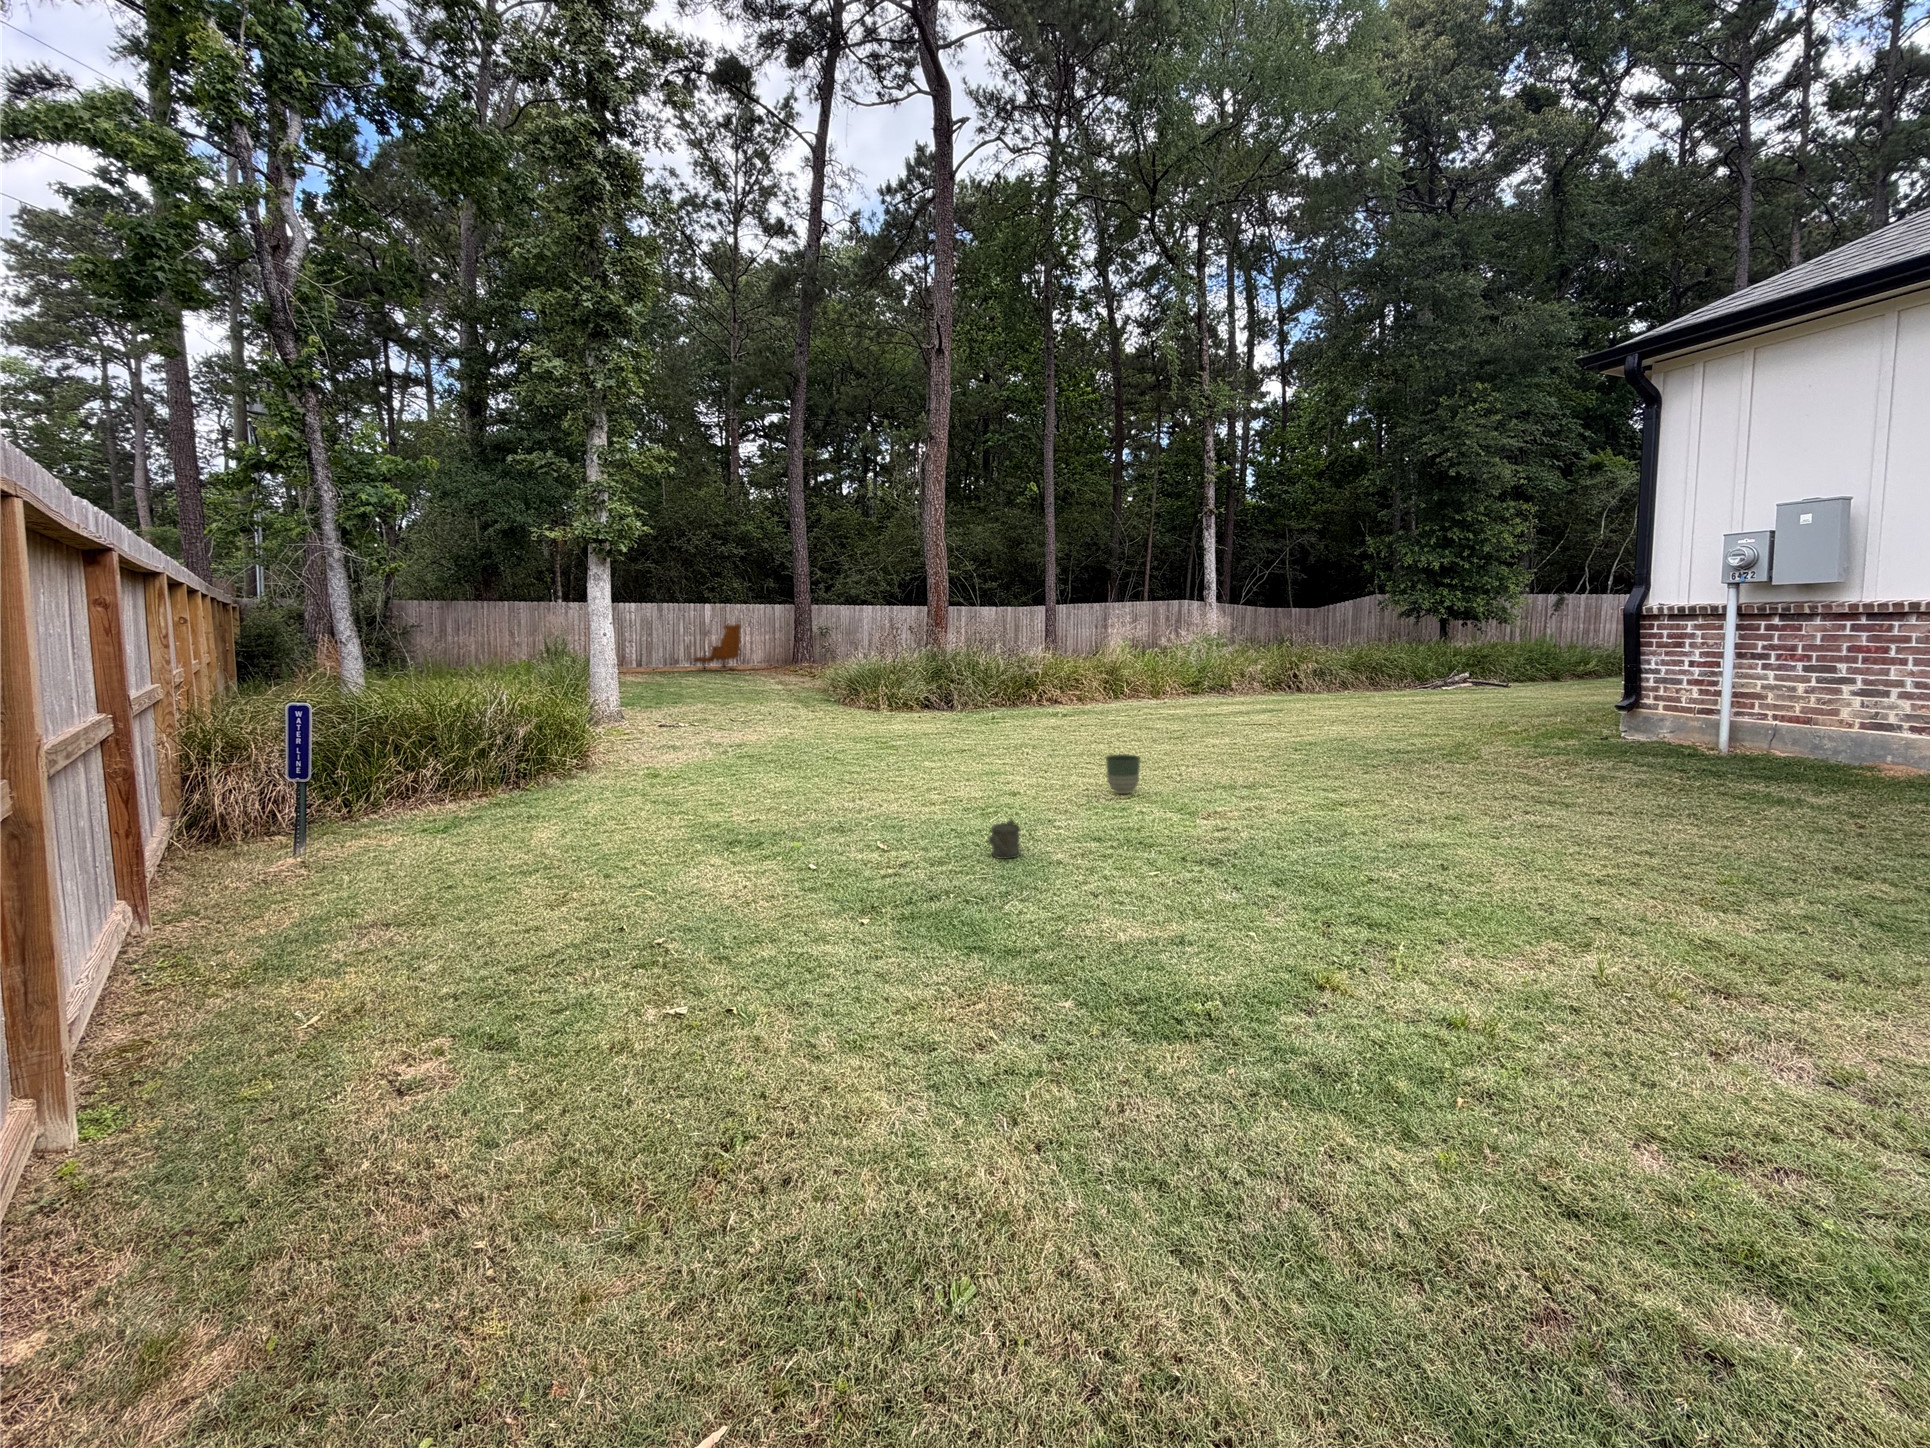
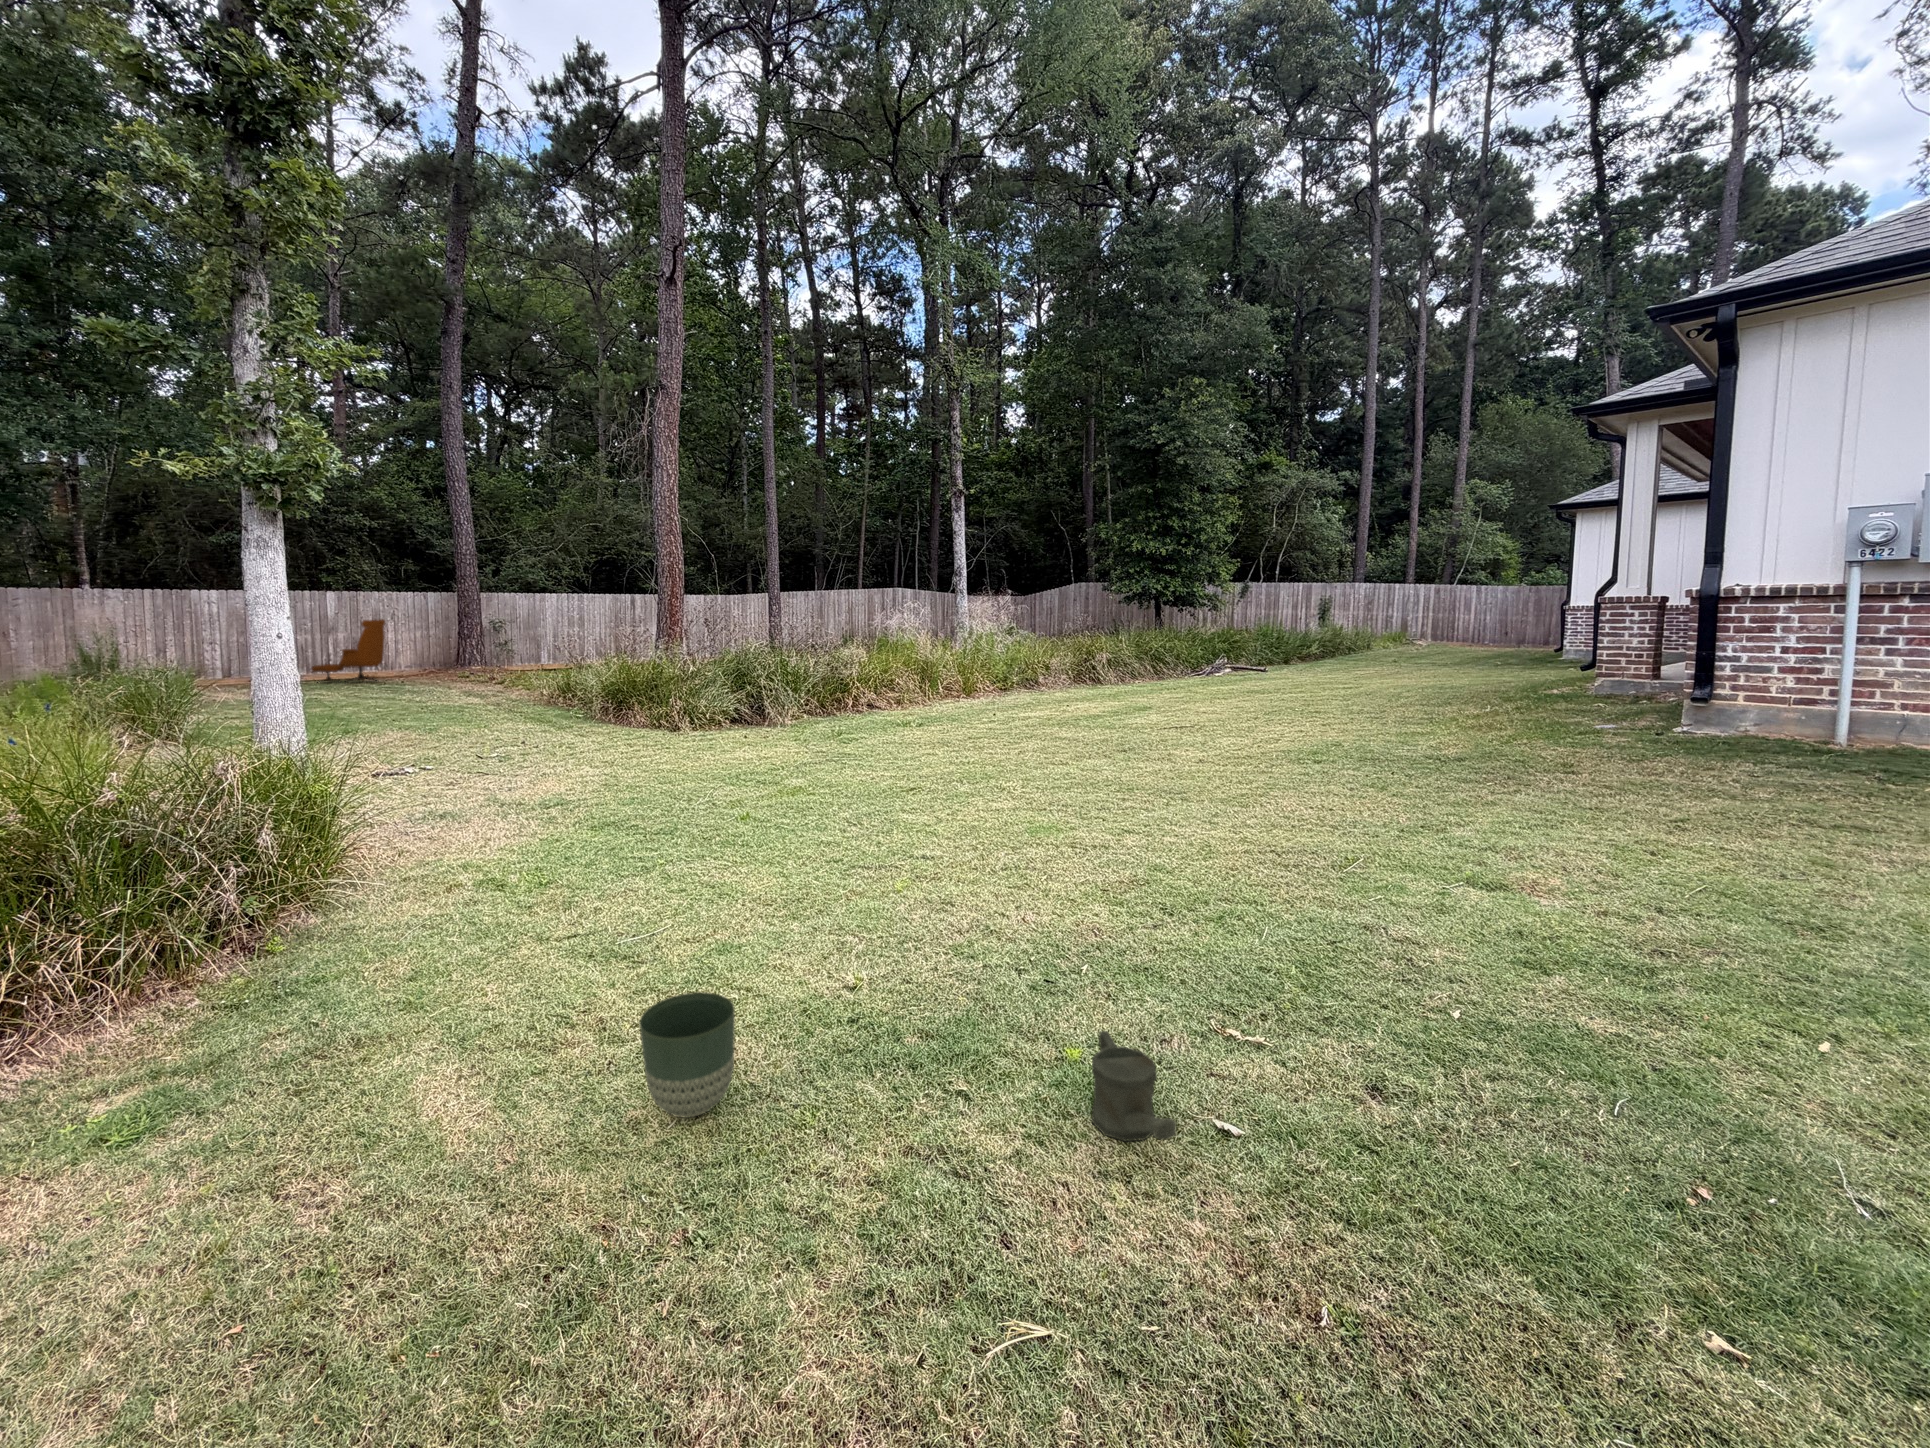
planter: present [1106,754,1140,794] -> present [639,992,735,1118]
watering can: present [988,819,1021,859] -> present [1092,1031,1176,1142]

